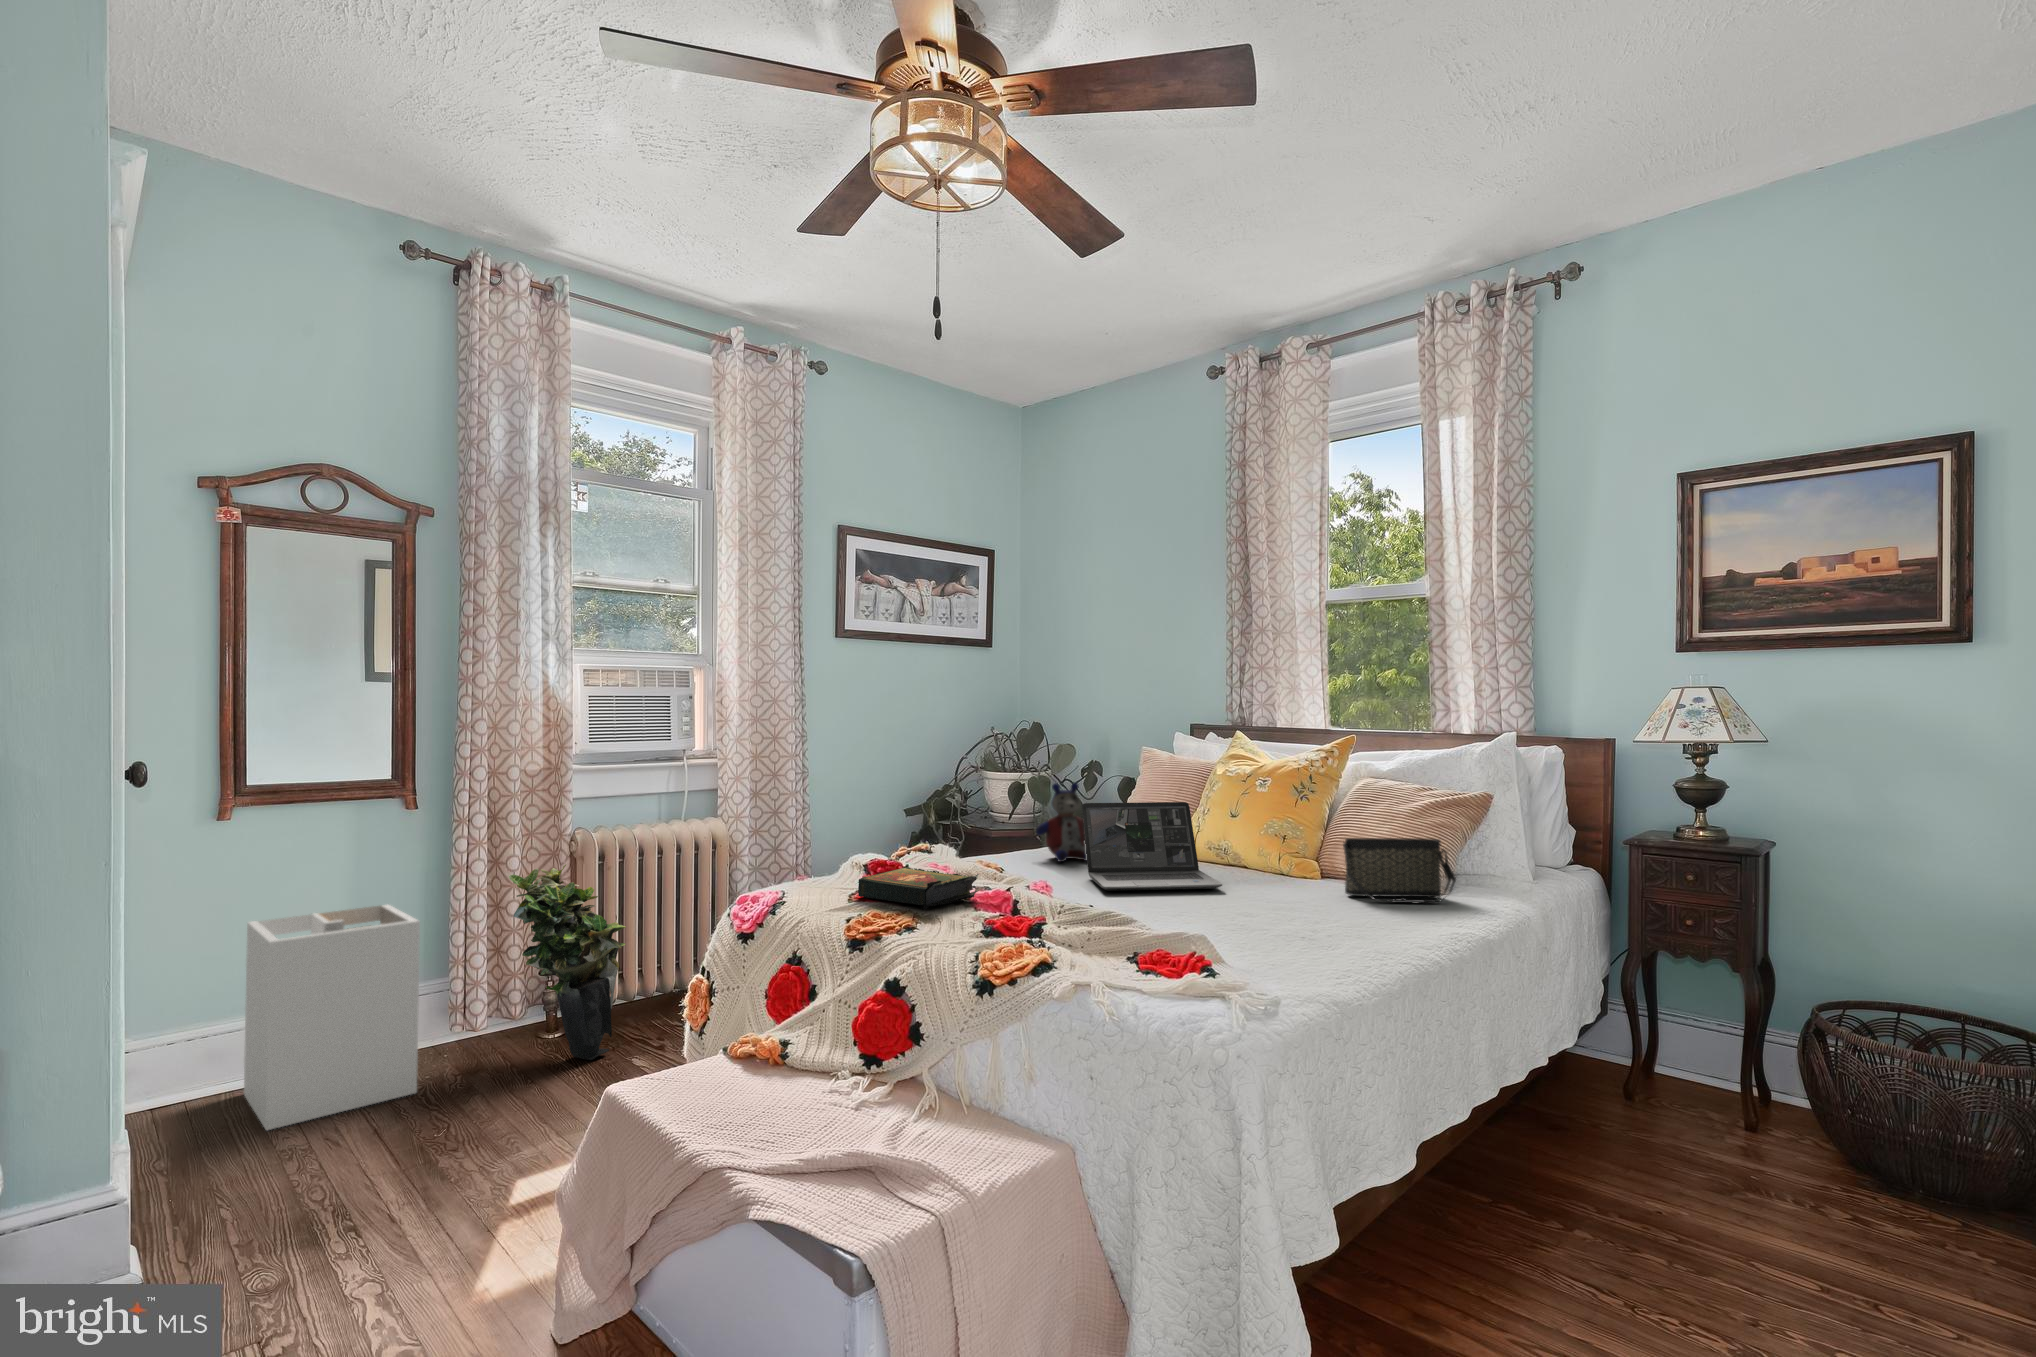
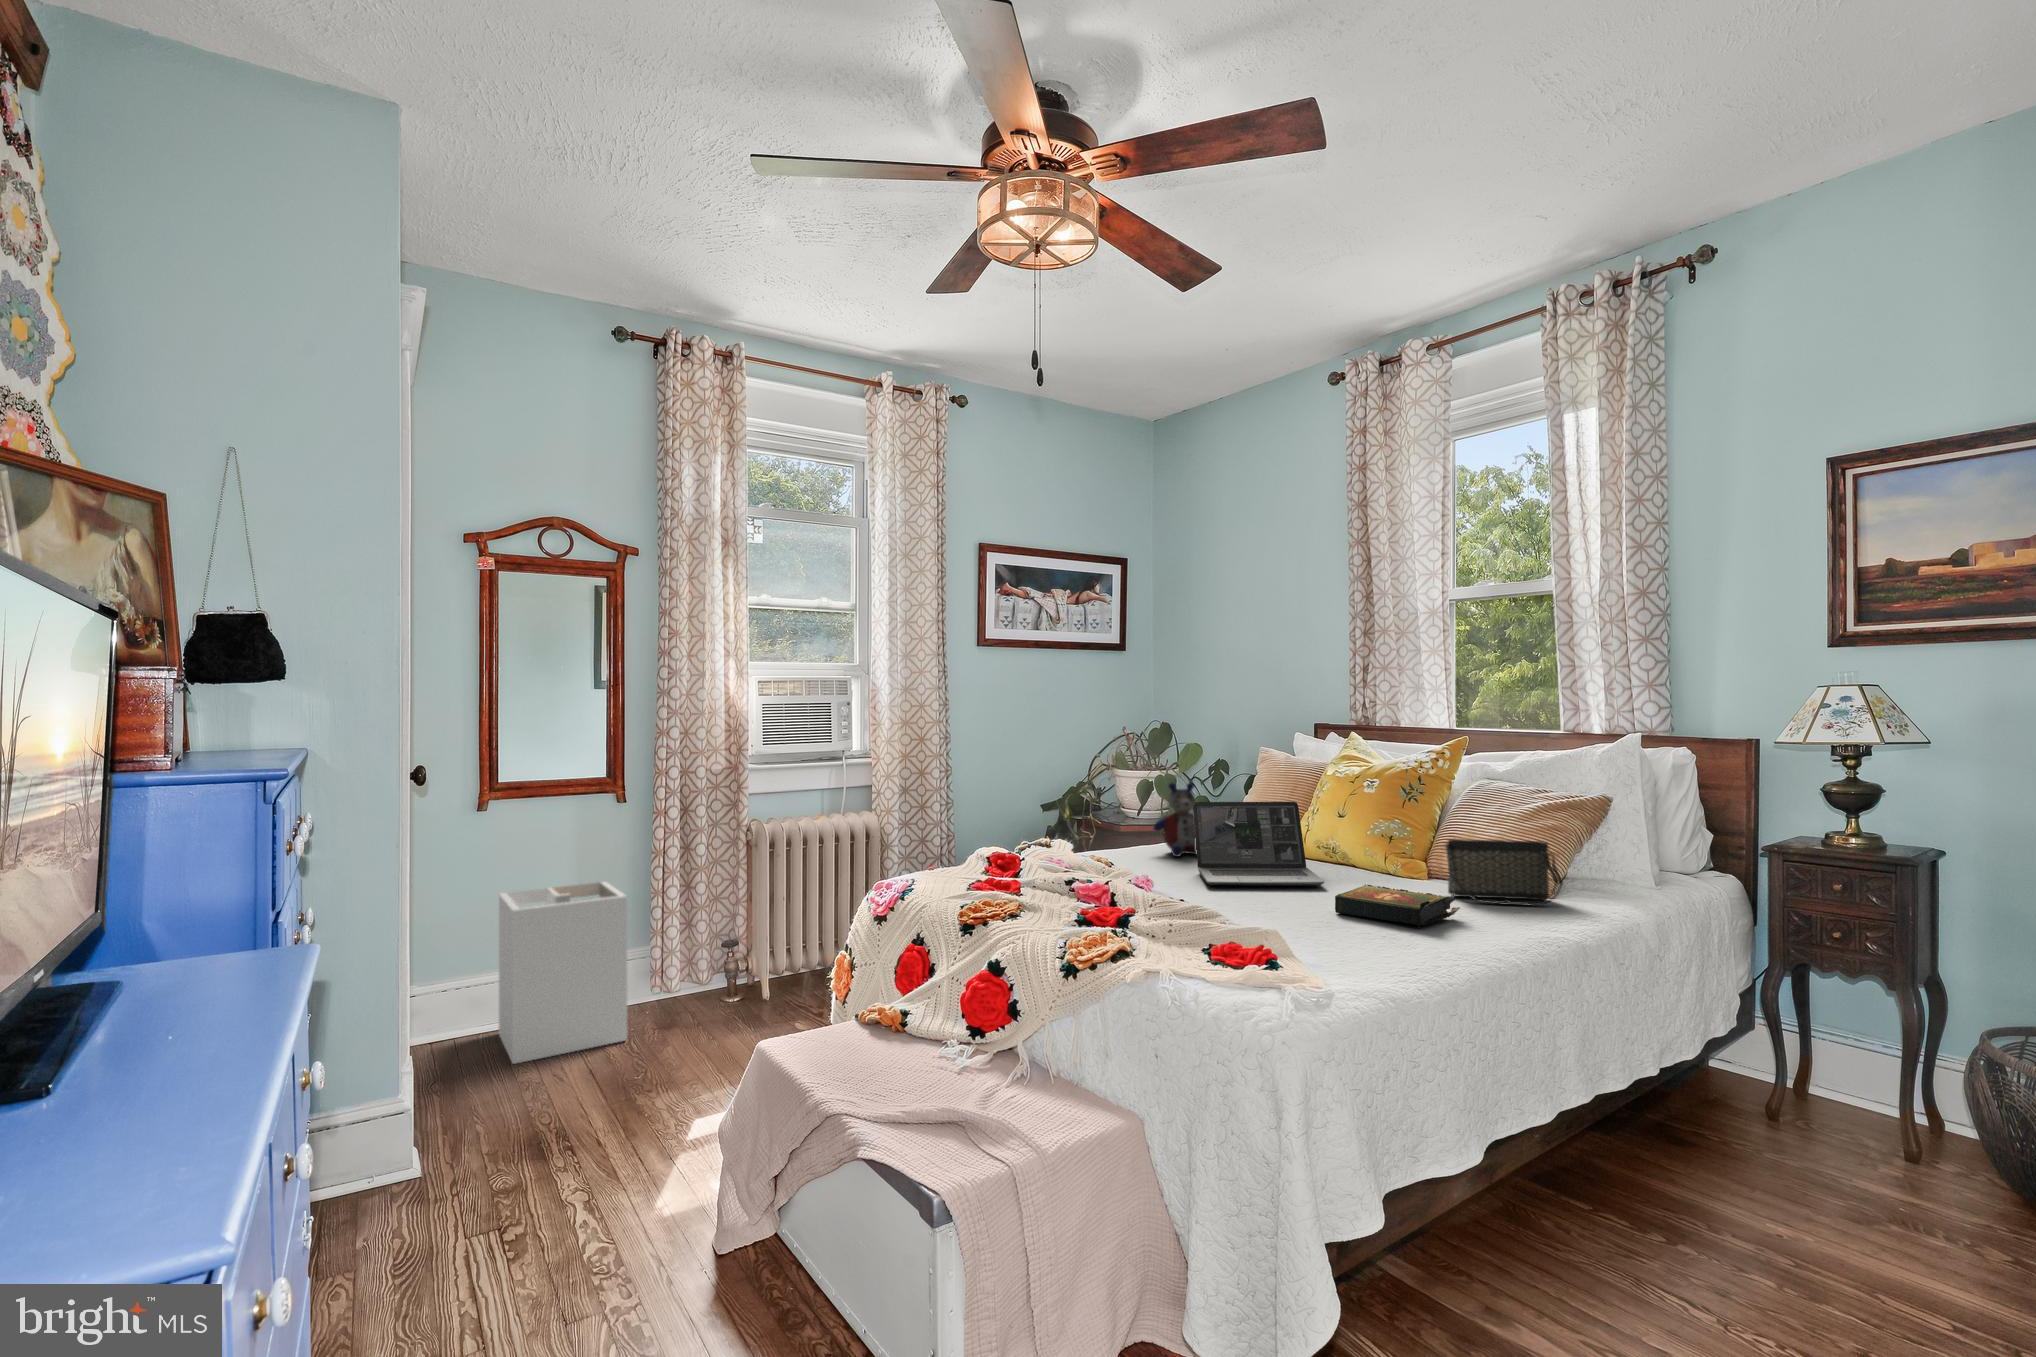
potted plant: present [509,865,626,1060] -> none [699,850,795,1020]
book: present [858,867,983,910] -> present [1335,884,1460,929]

